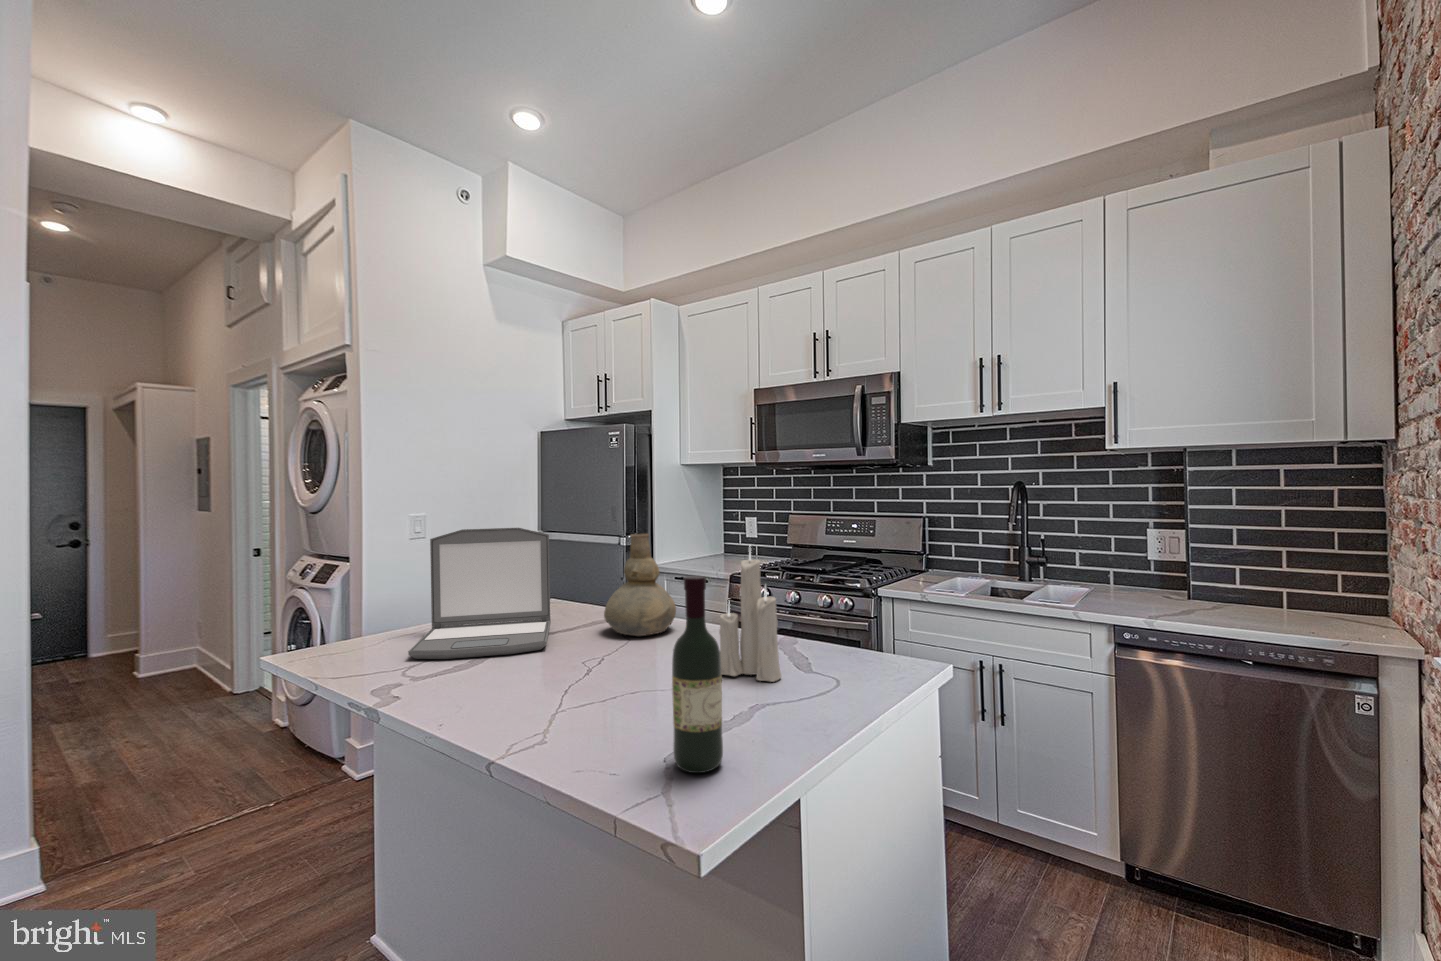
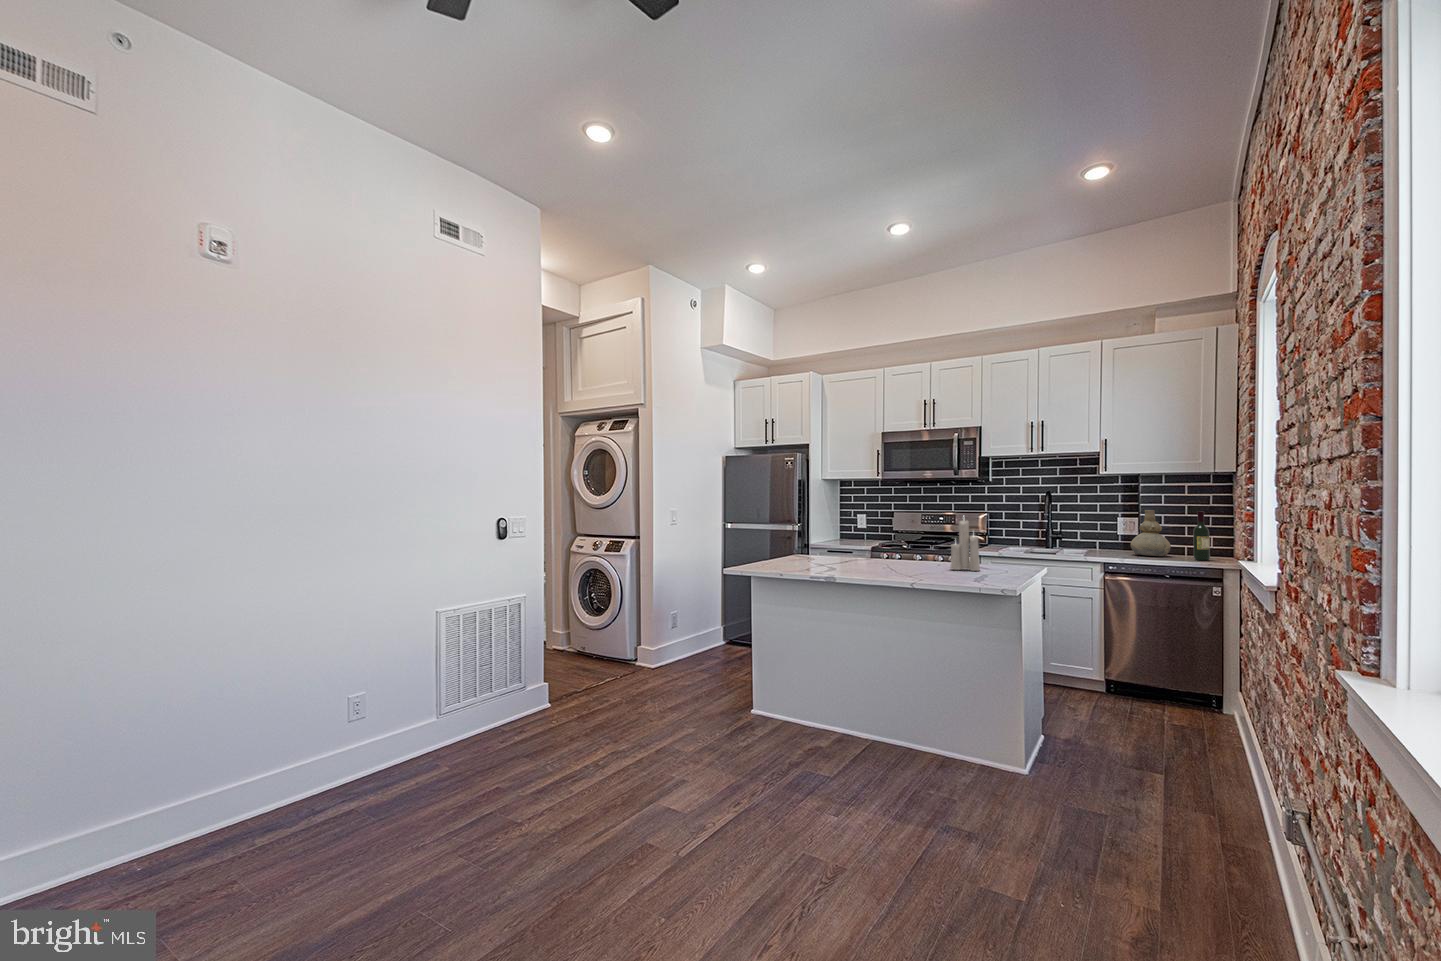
laptop: present [408,528,551,659] -> none [779,509,854,568]
vase: present [604,533,676,636] -> present [1131,510,1171,556]
wine bottle: present [672,576,723,773] -> present [1193,511,1210,561]

